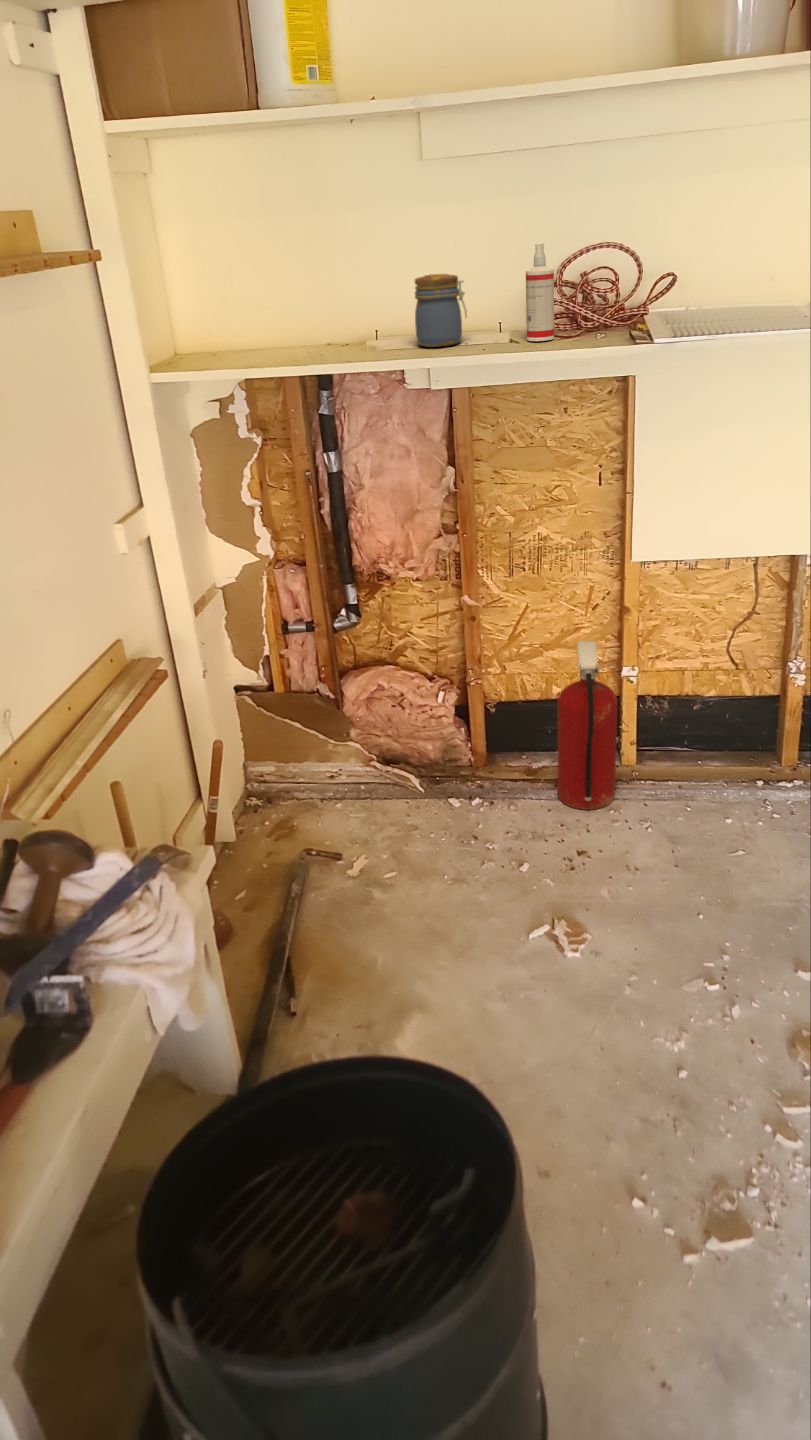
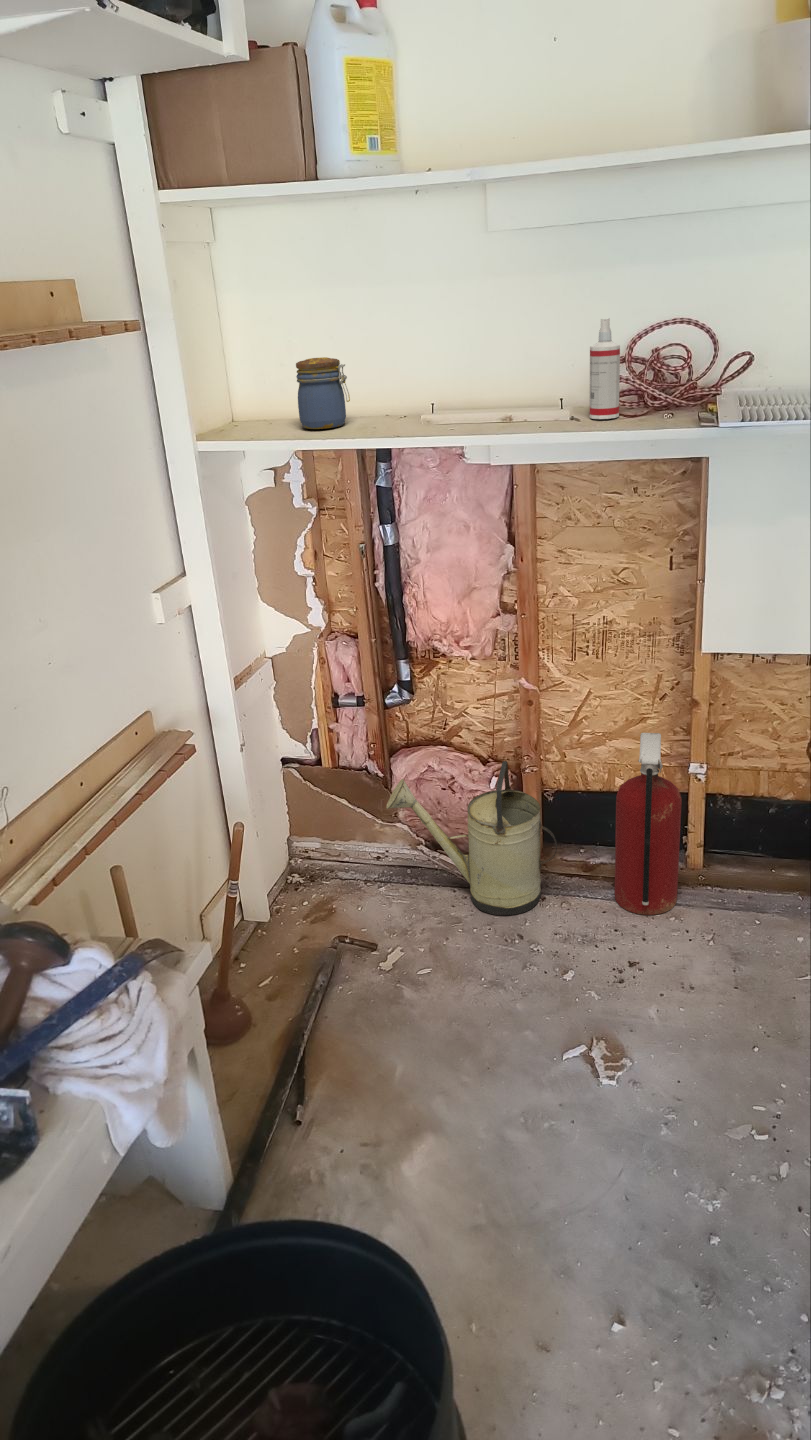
jar: present [415,274,467,347] -> present [296,357,350,429]
watering can: none [342,675,504,820] -> present [387,761,557,915]

